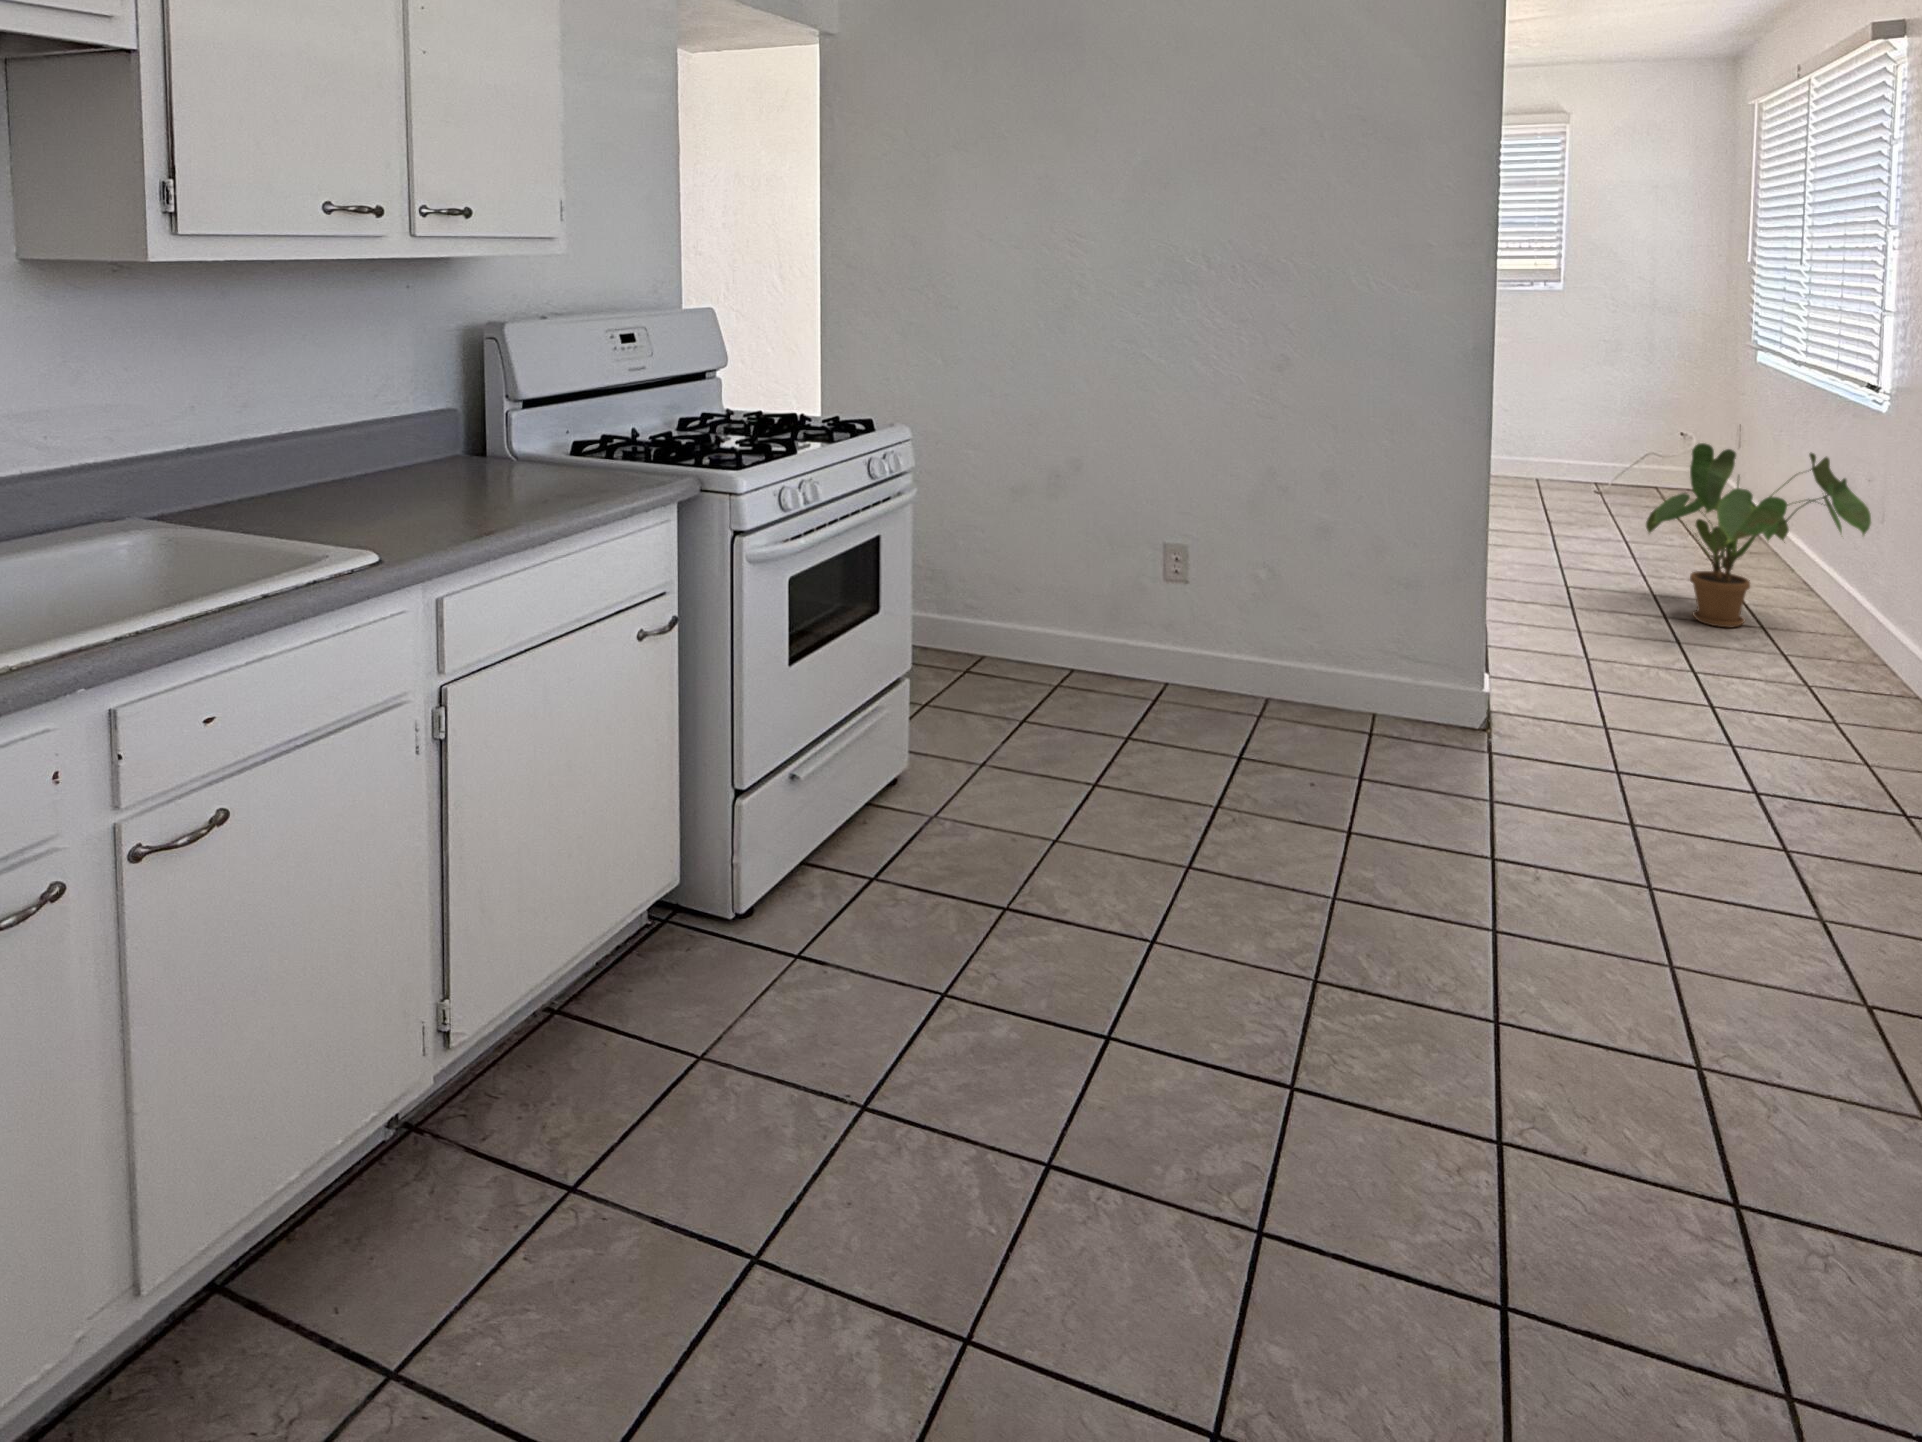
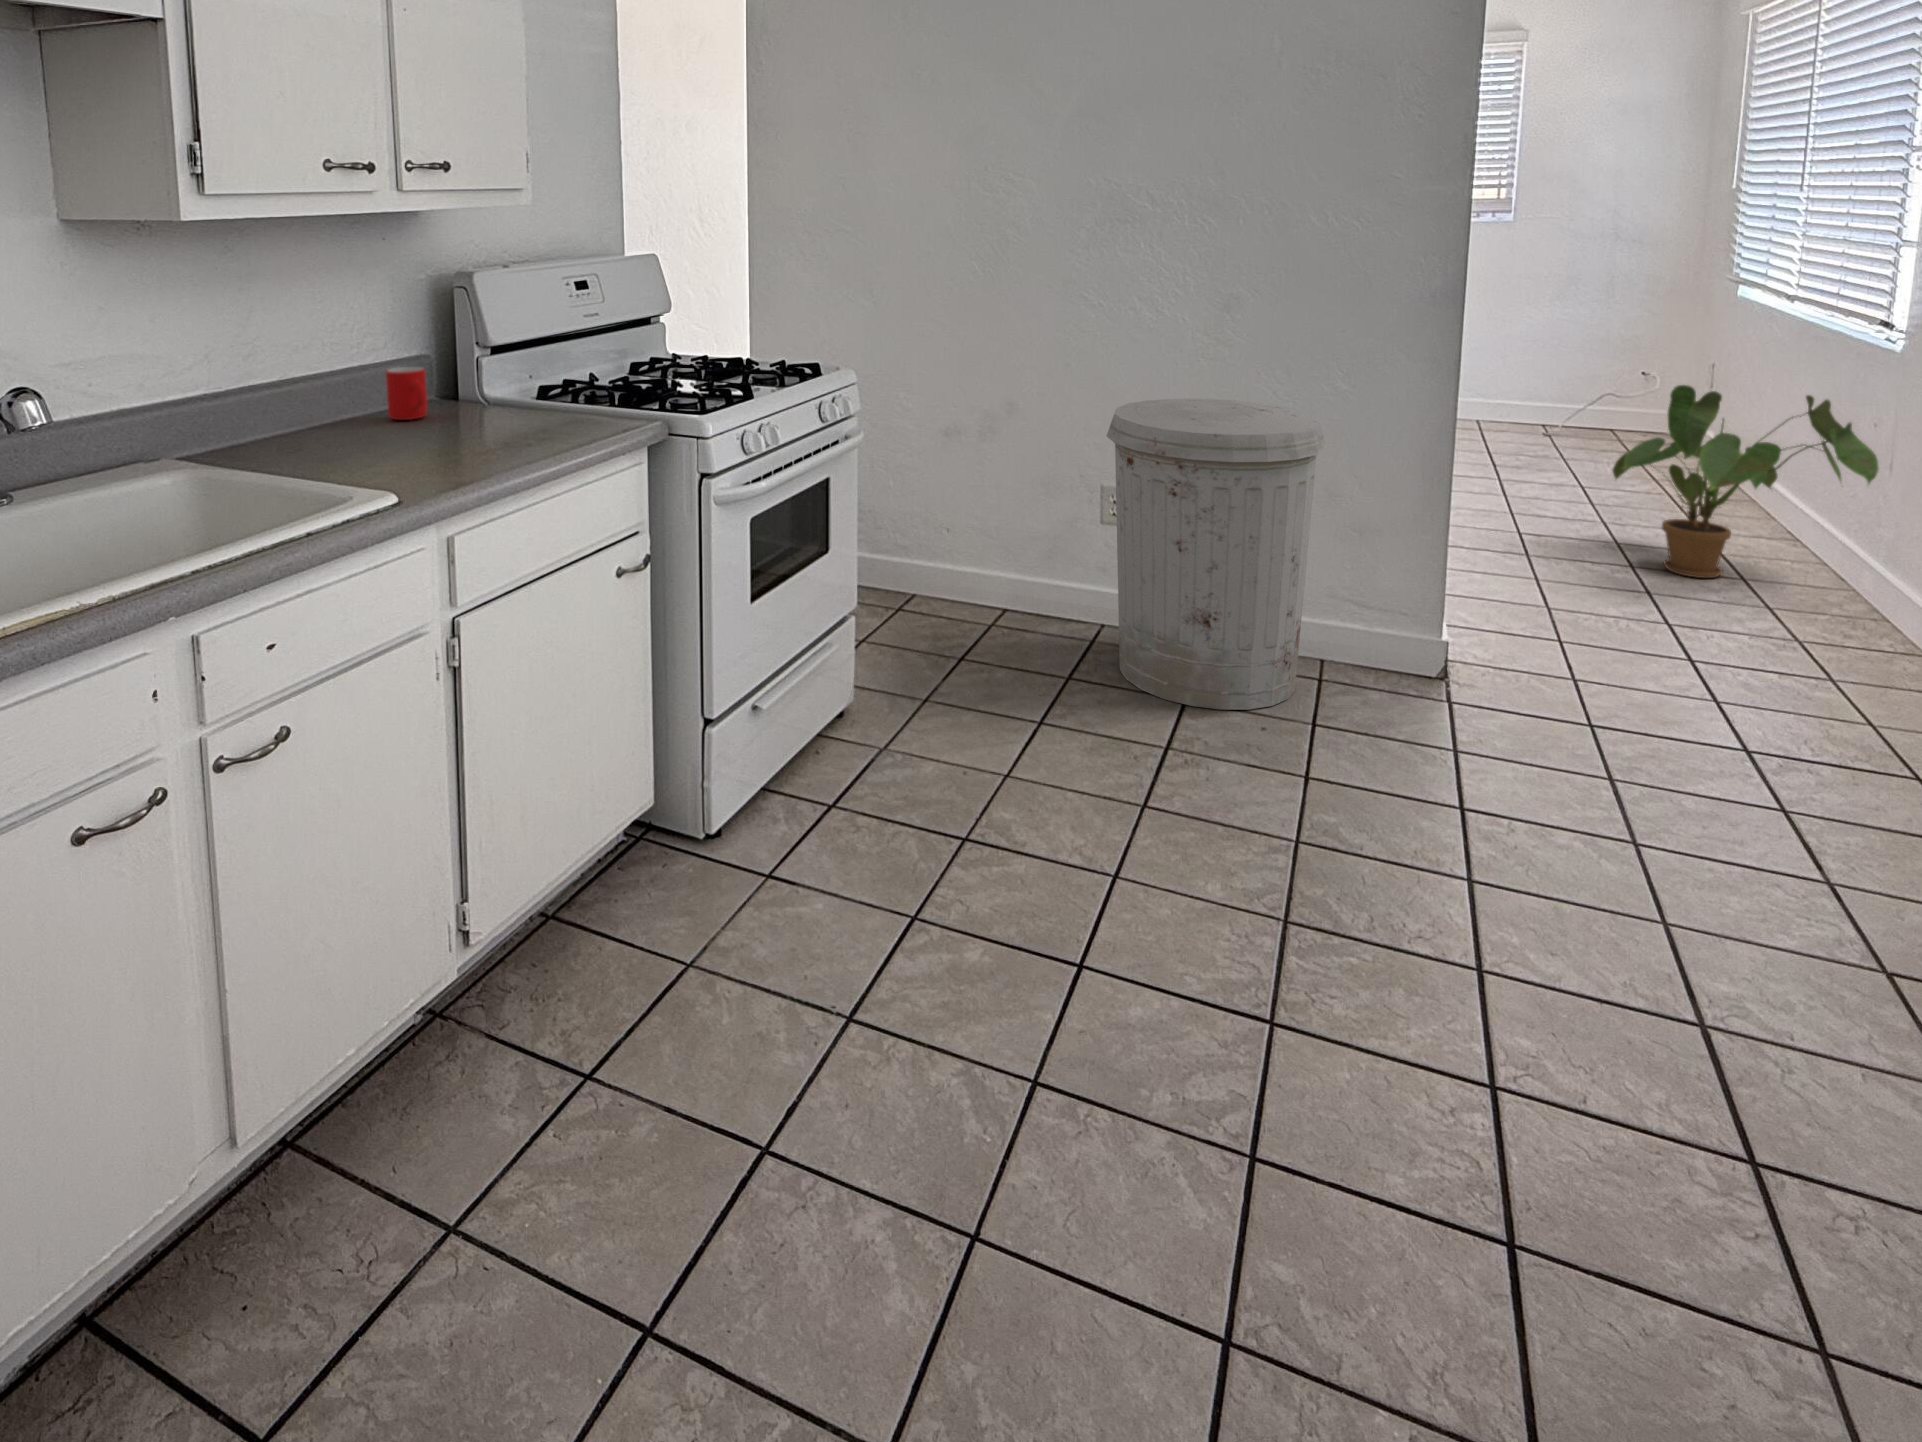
mug: none [401,421,446,477] -> present [386,367,427,420]
trash can: none [1162,456,1369,766] -> present [1107,399,1327,710]

